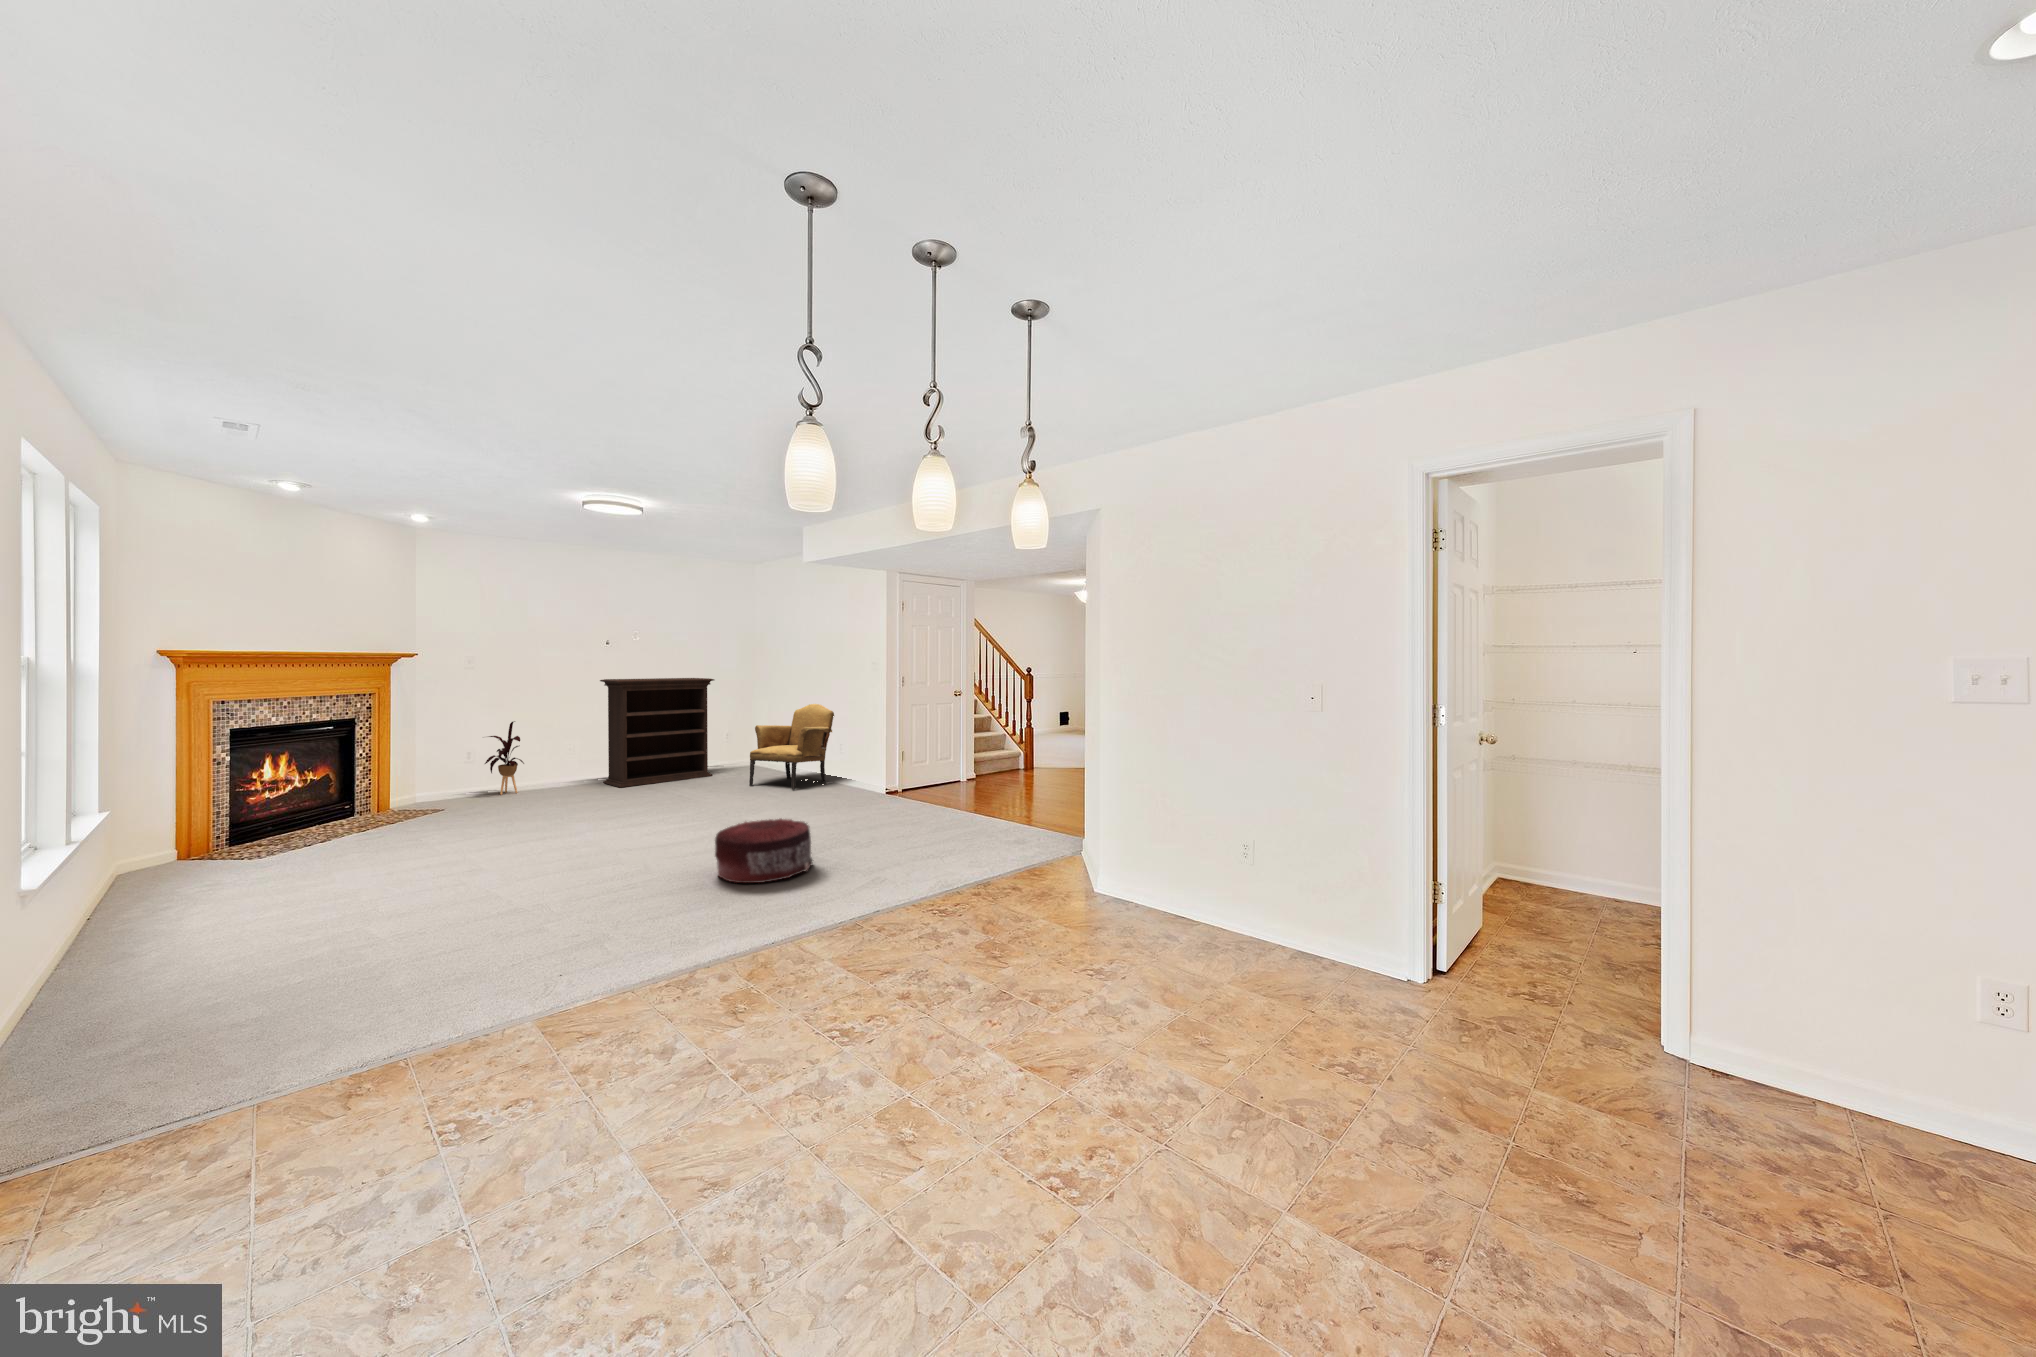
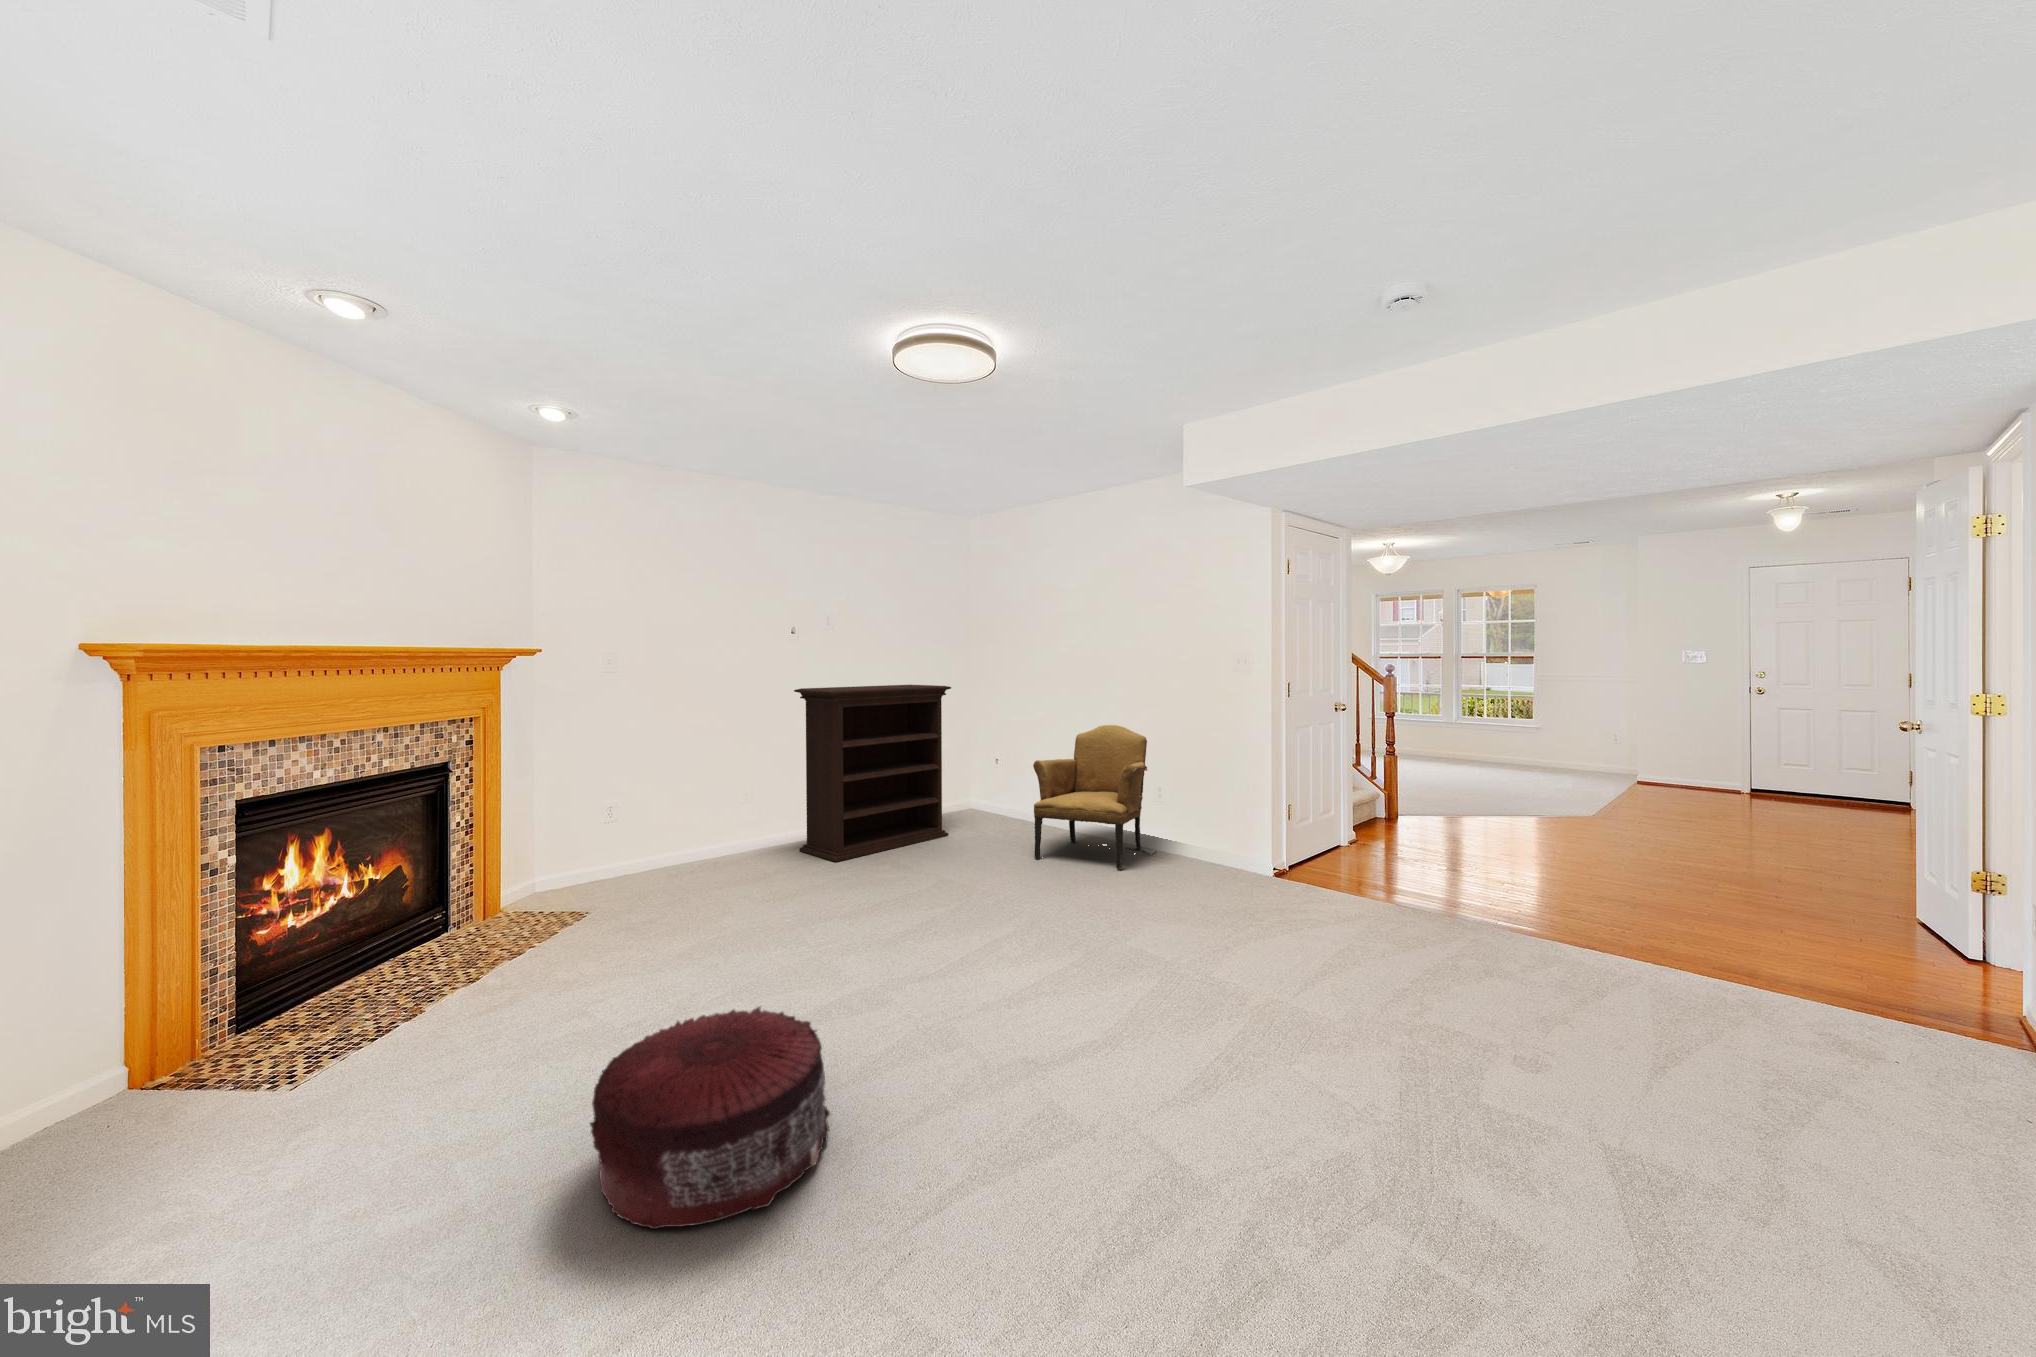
house plant: present [485,721,524,795] -> none [631,758,697,878]
pouf: present [715,819,812,883] -> present [590,1007,830,1229]

